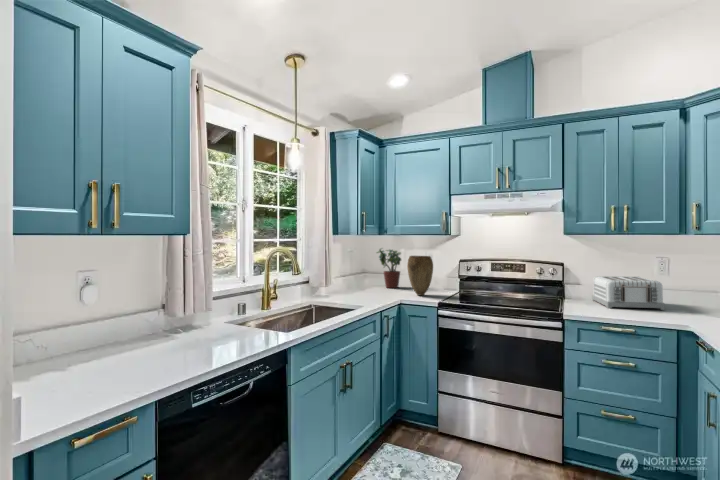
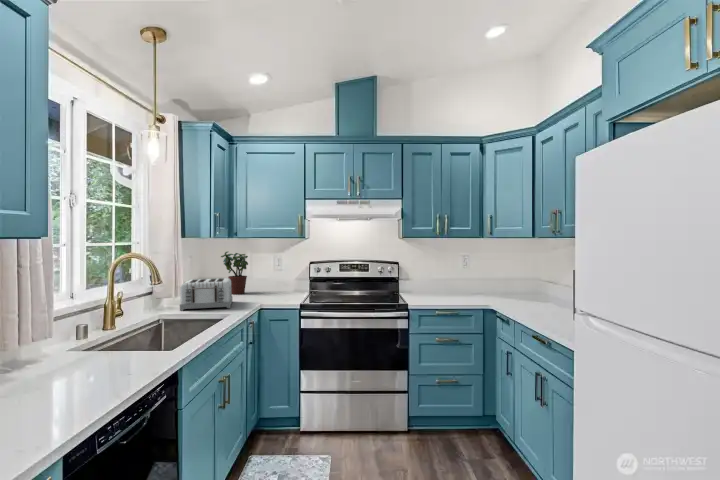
vase: present [407,256,433,296] -> none [263,259,289,299]
toaster: present [592,276,665,310] -> present [180,278,232,311]

